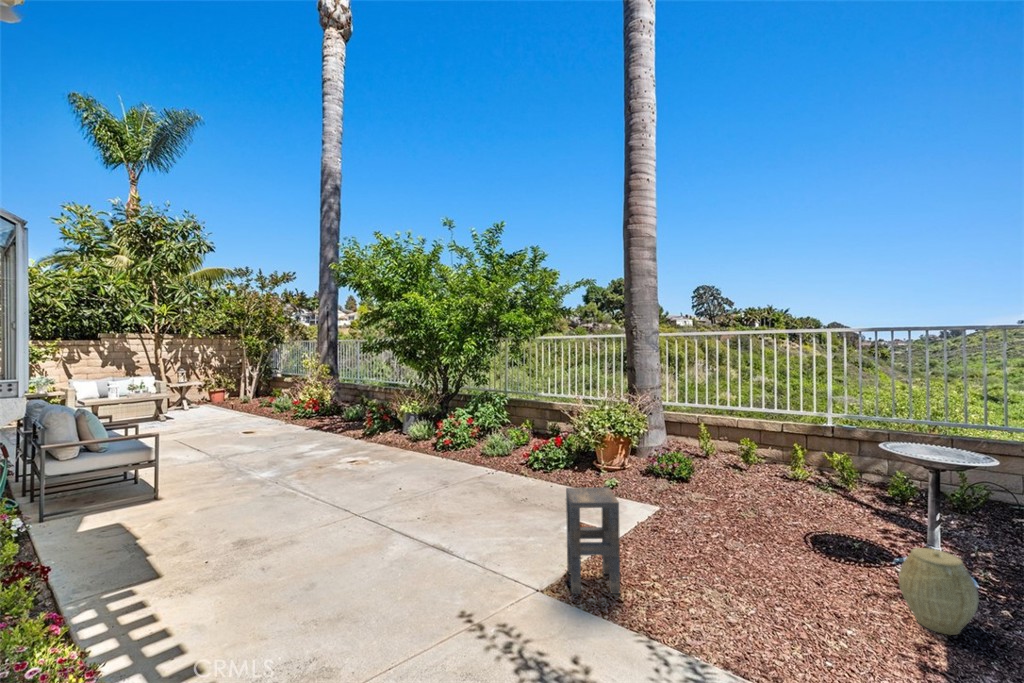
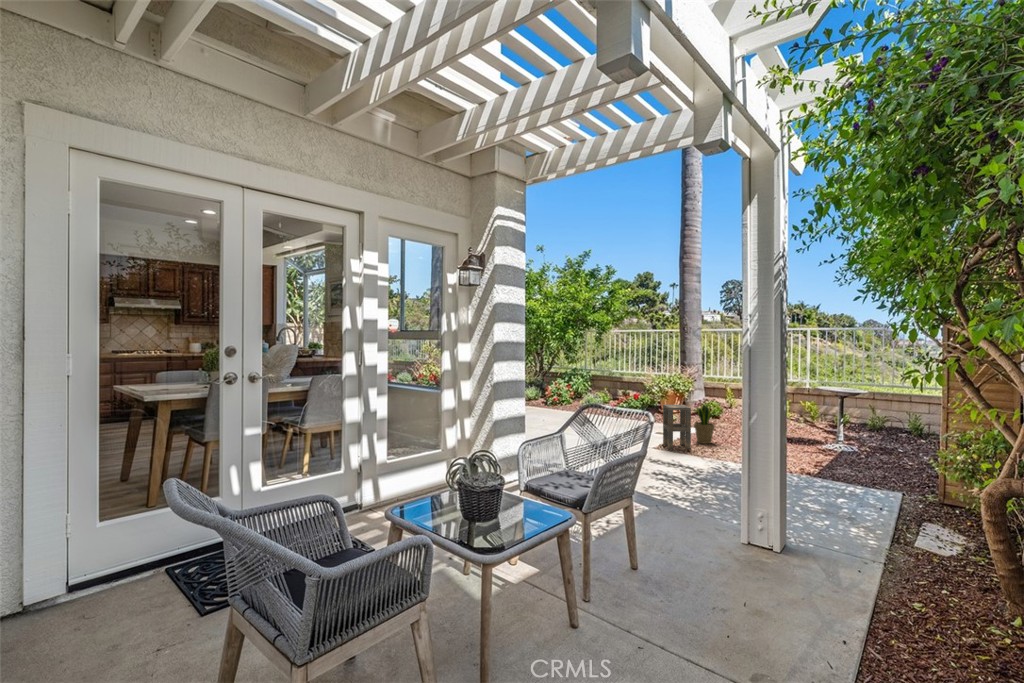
potted plant: none [633,482,680,568] -> present [694,405,715,444]
woven basket: present [899,548,979,635] -> none [813,425,843,457]

